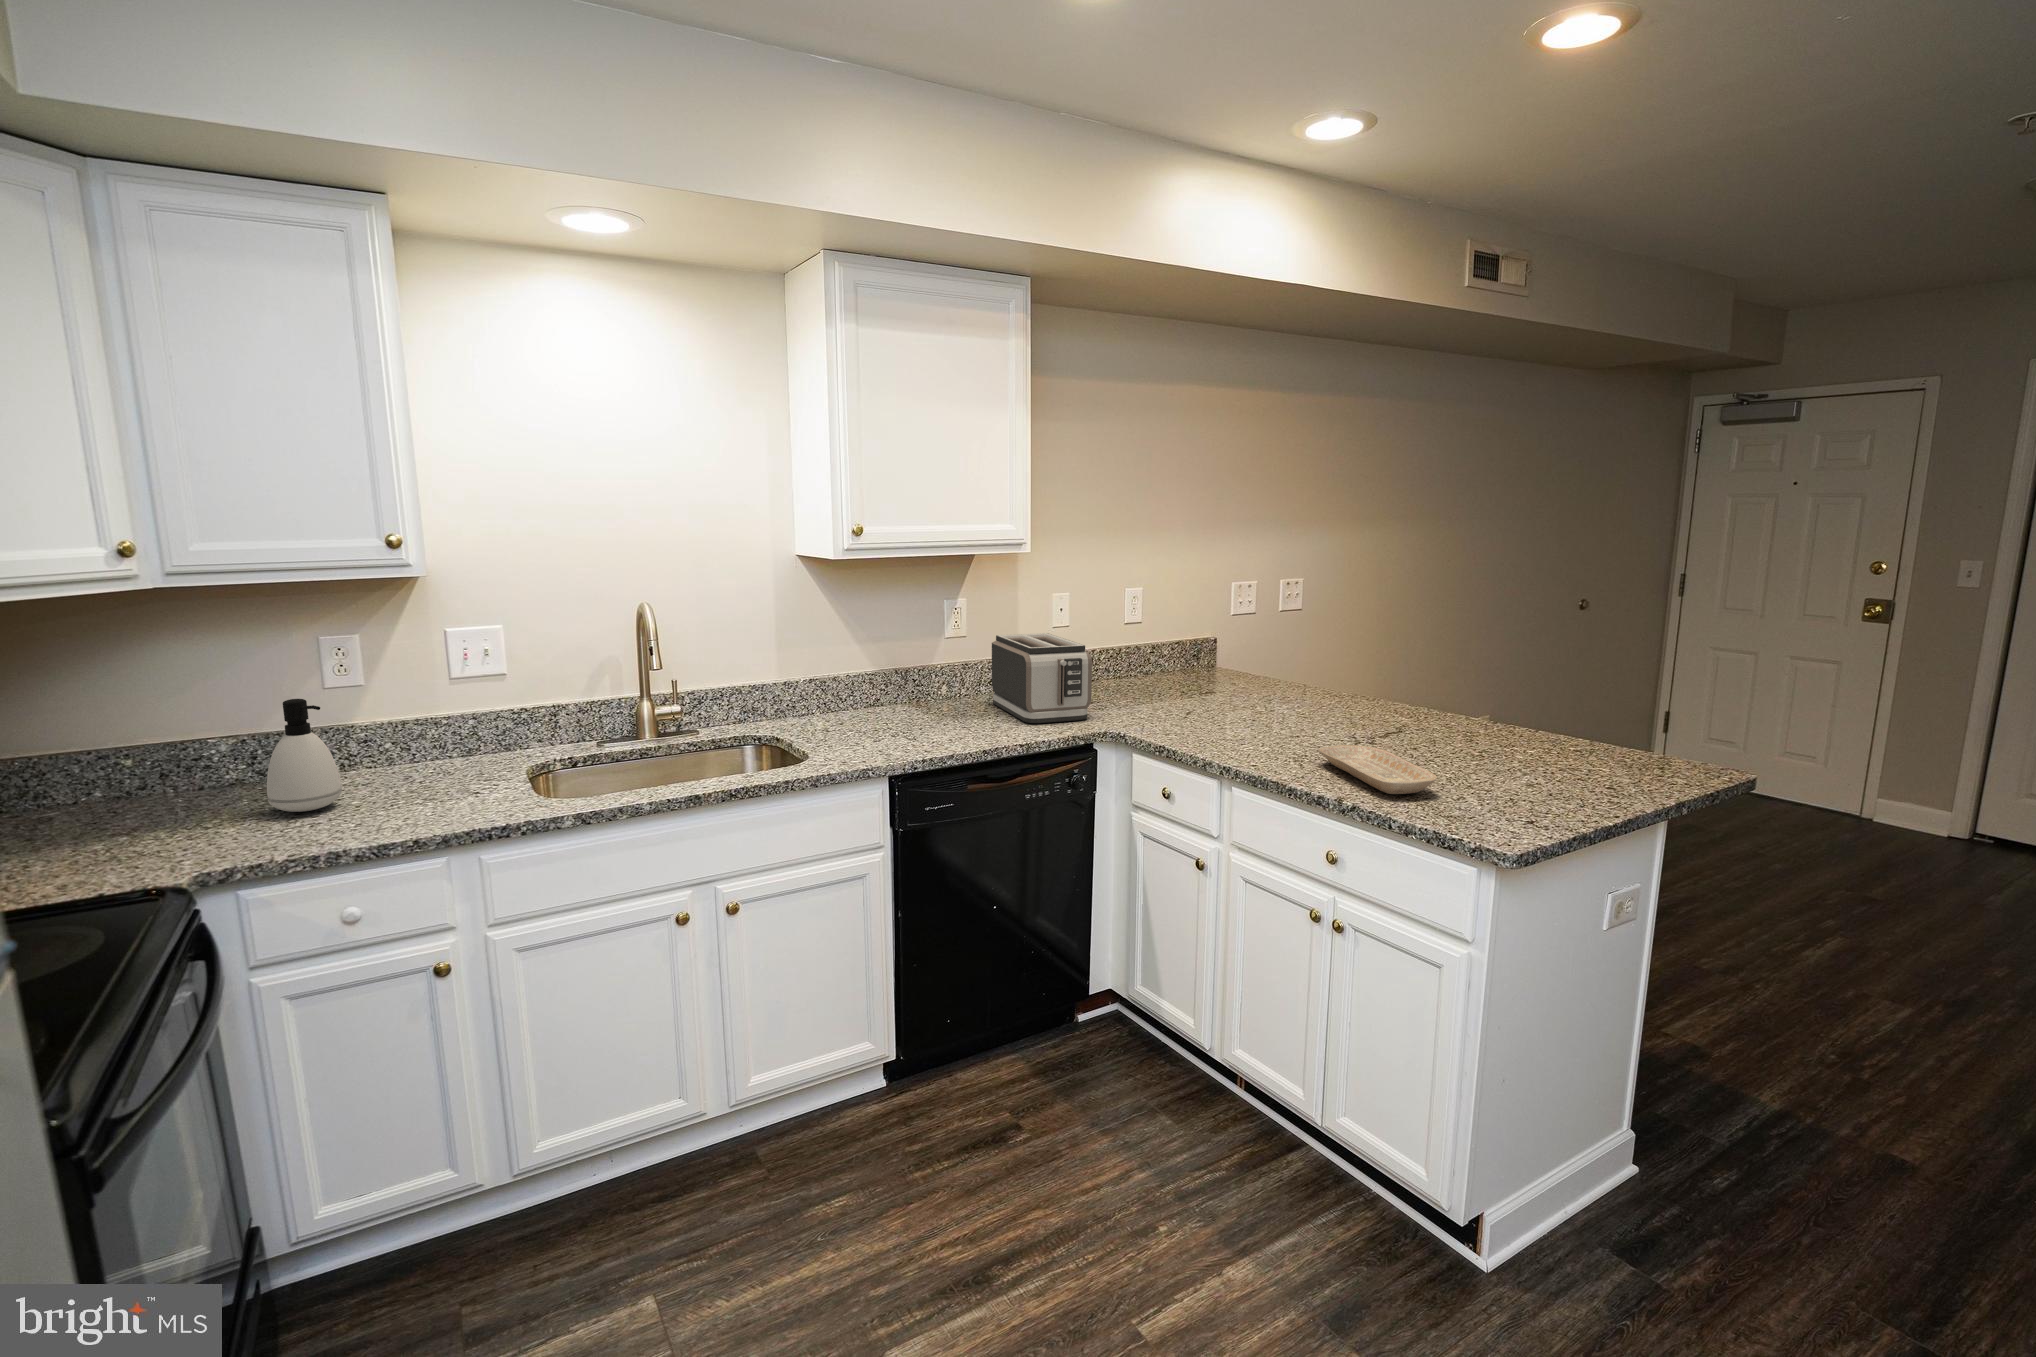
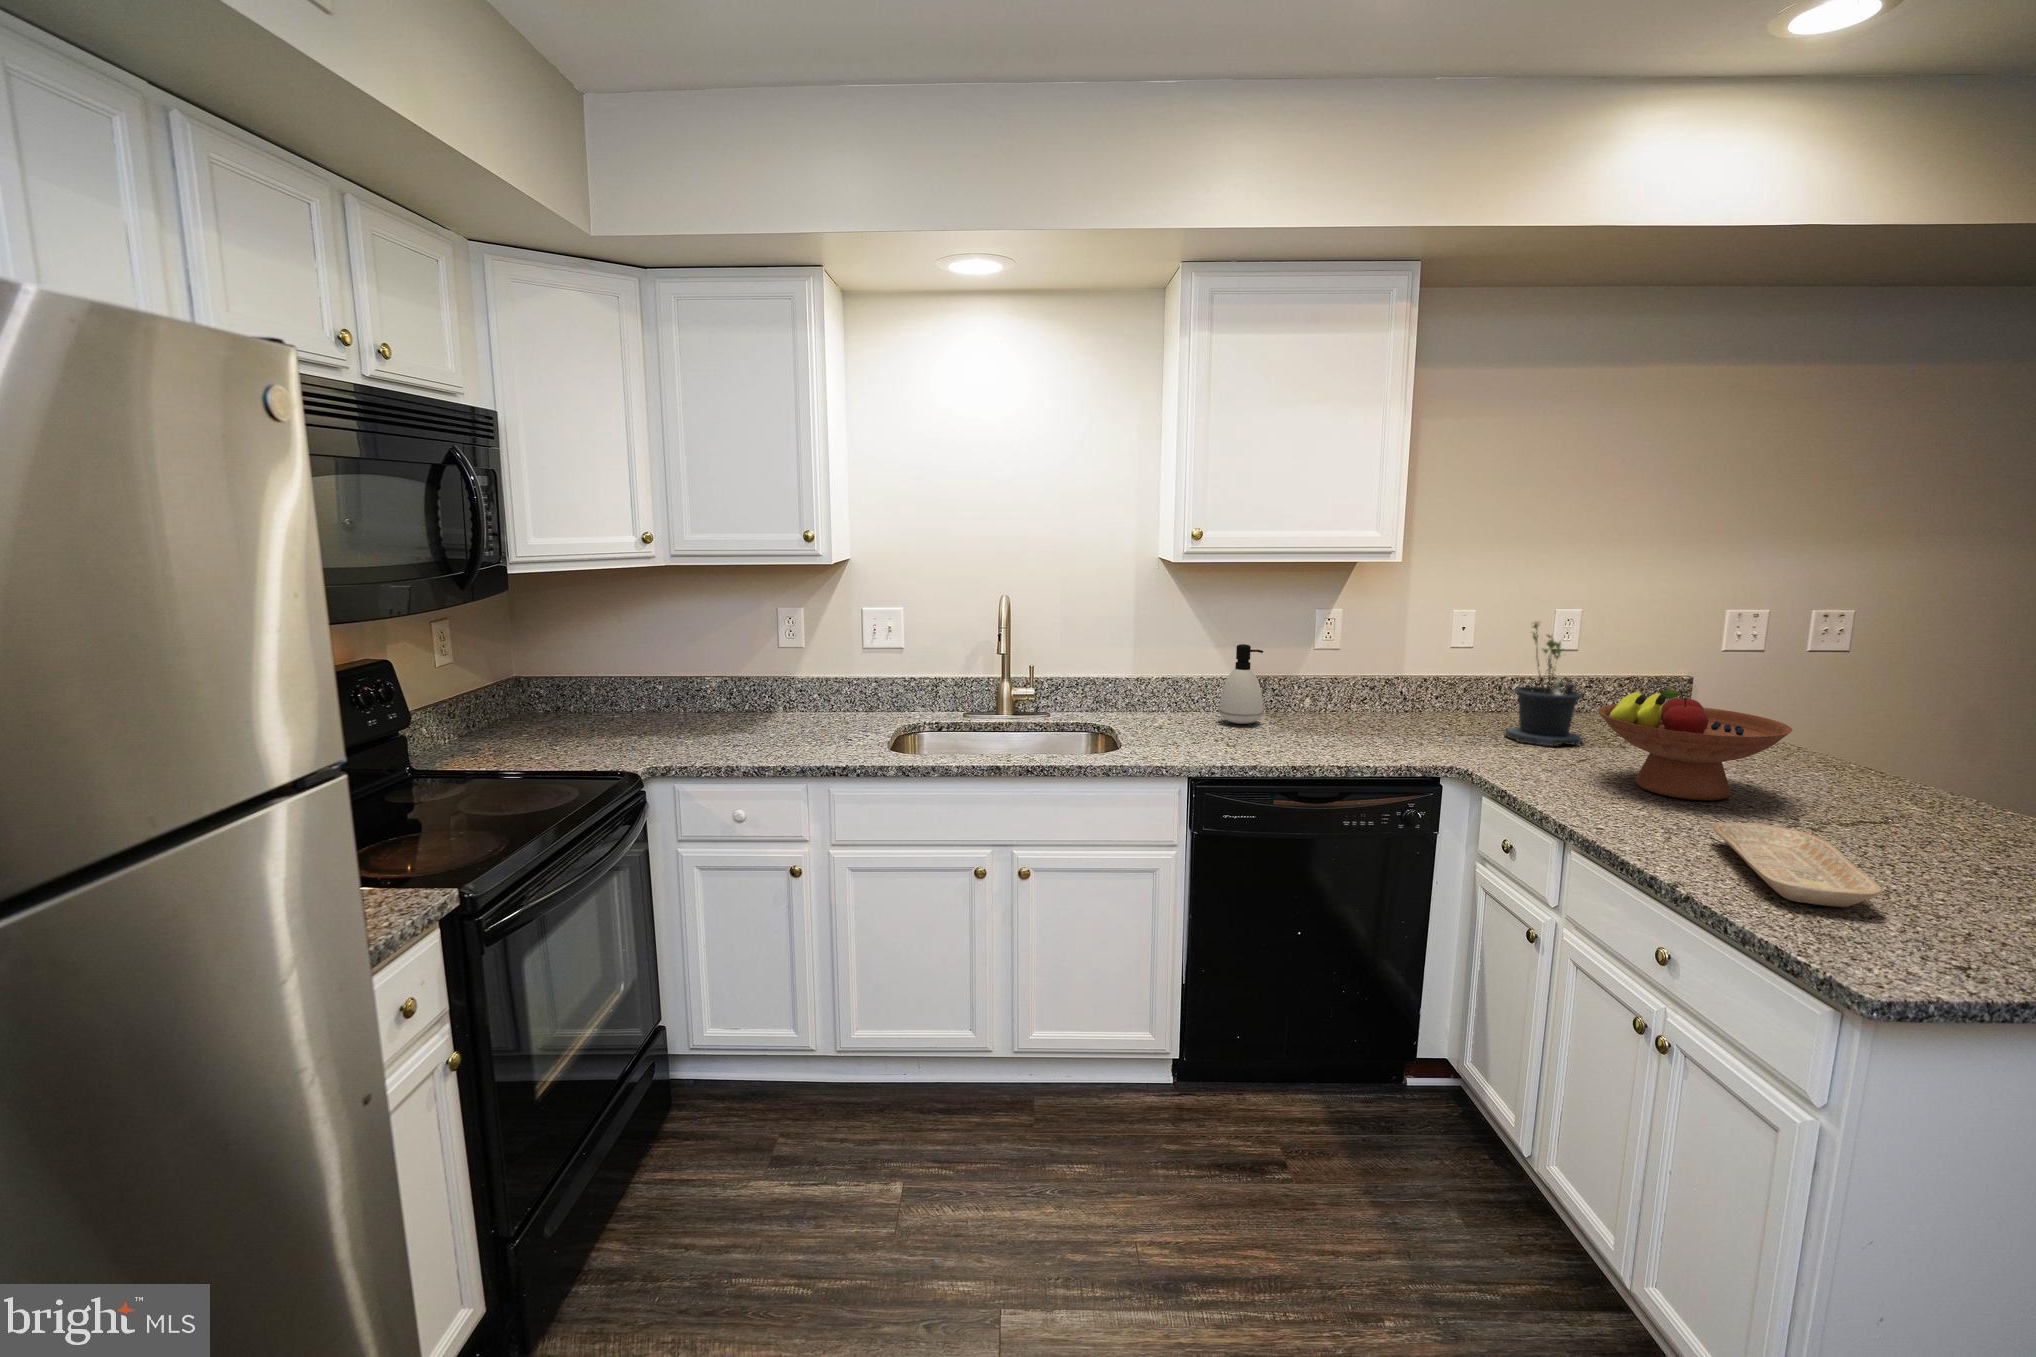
potted plant: none [1118,602,1180,707] -> present [1505,622,1582,746]
toaster: present [992,633,1092,723] -> none [1349,648,1450,748]
fruit bowl: none [1211,651,1336,735] -> present [1598,690,1792,800]
soap dispenser: present [267,699,342,812] -> present [1219,644,1263,724]

